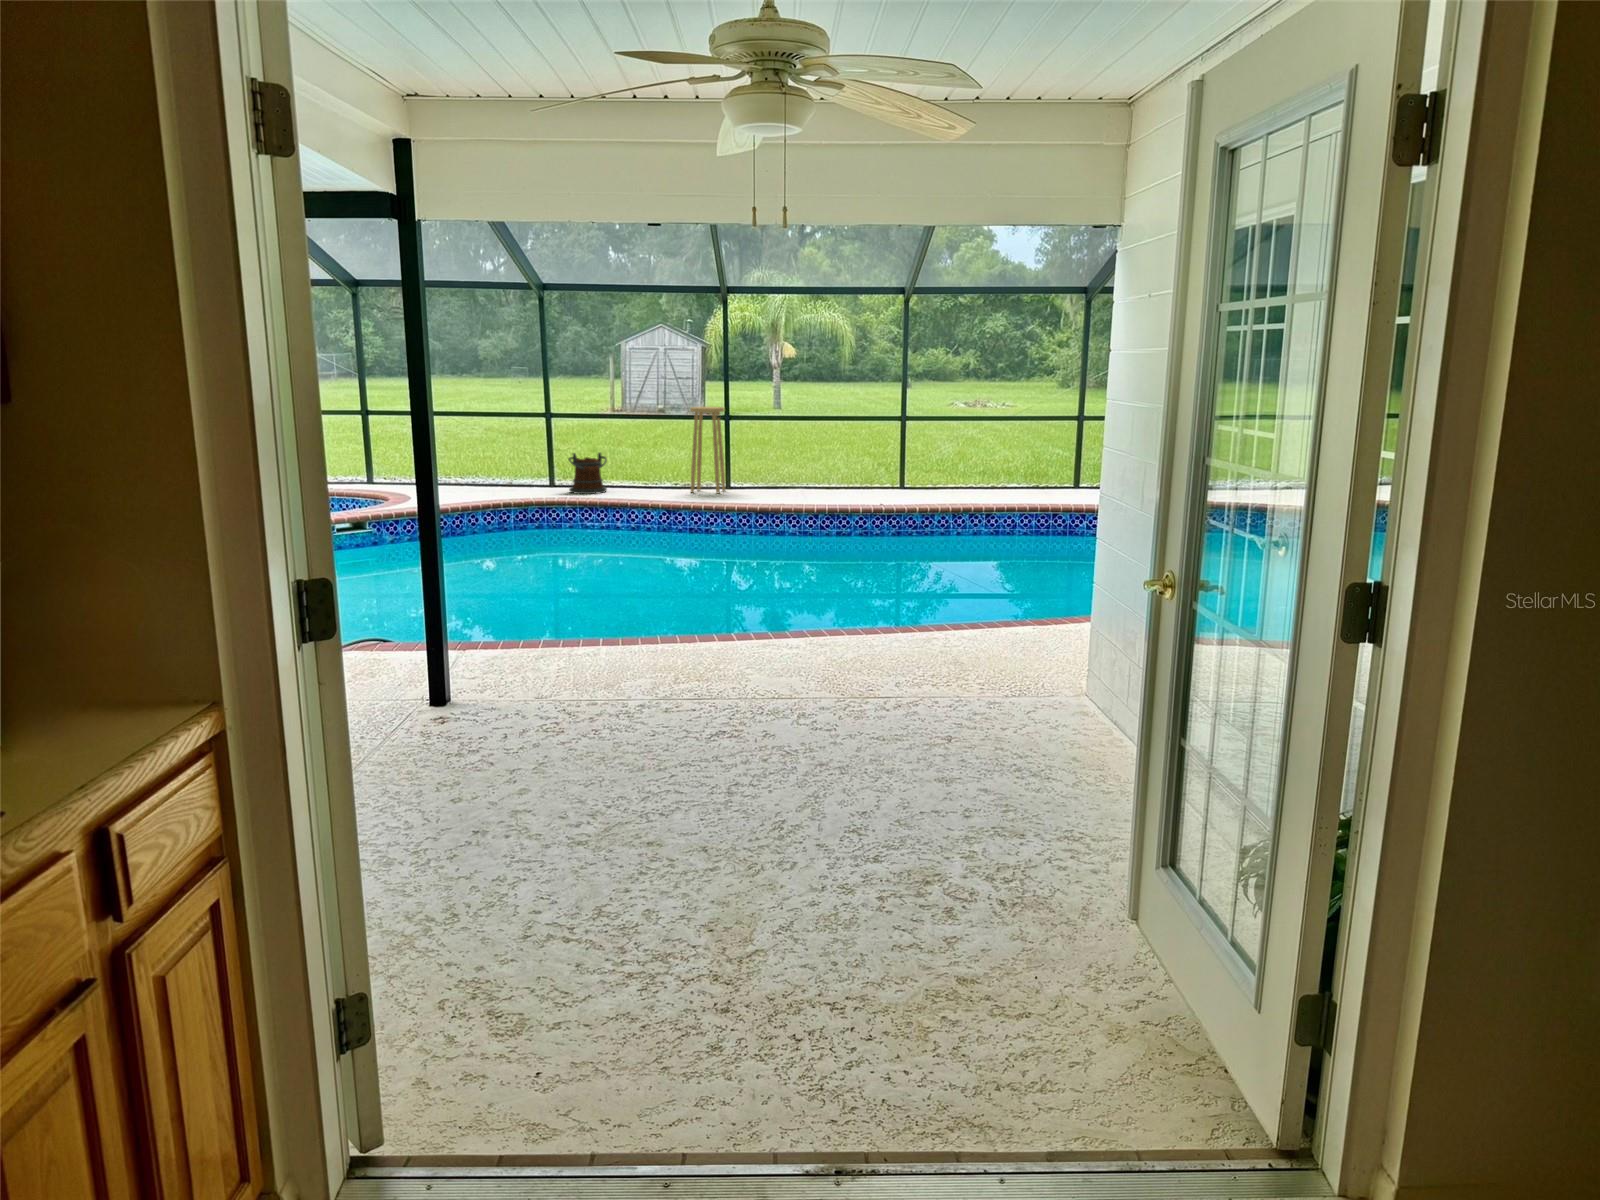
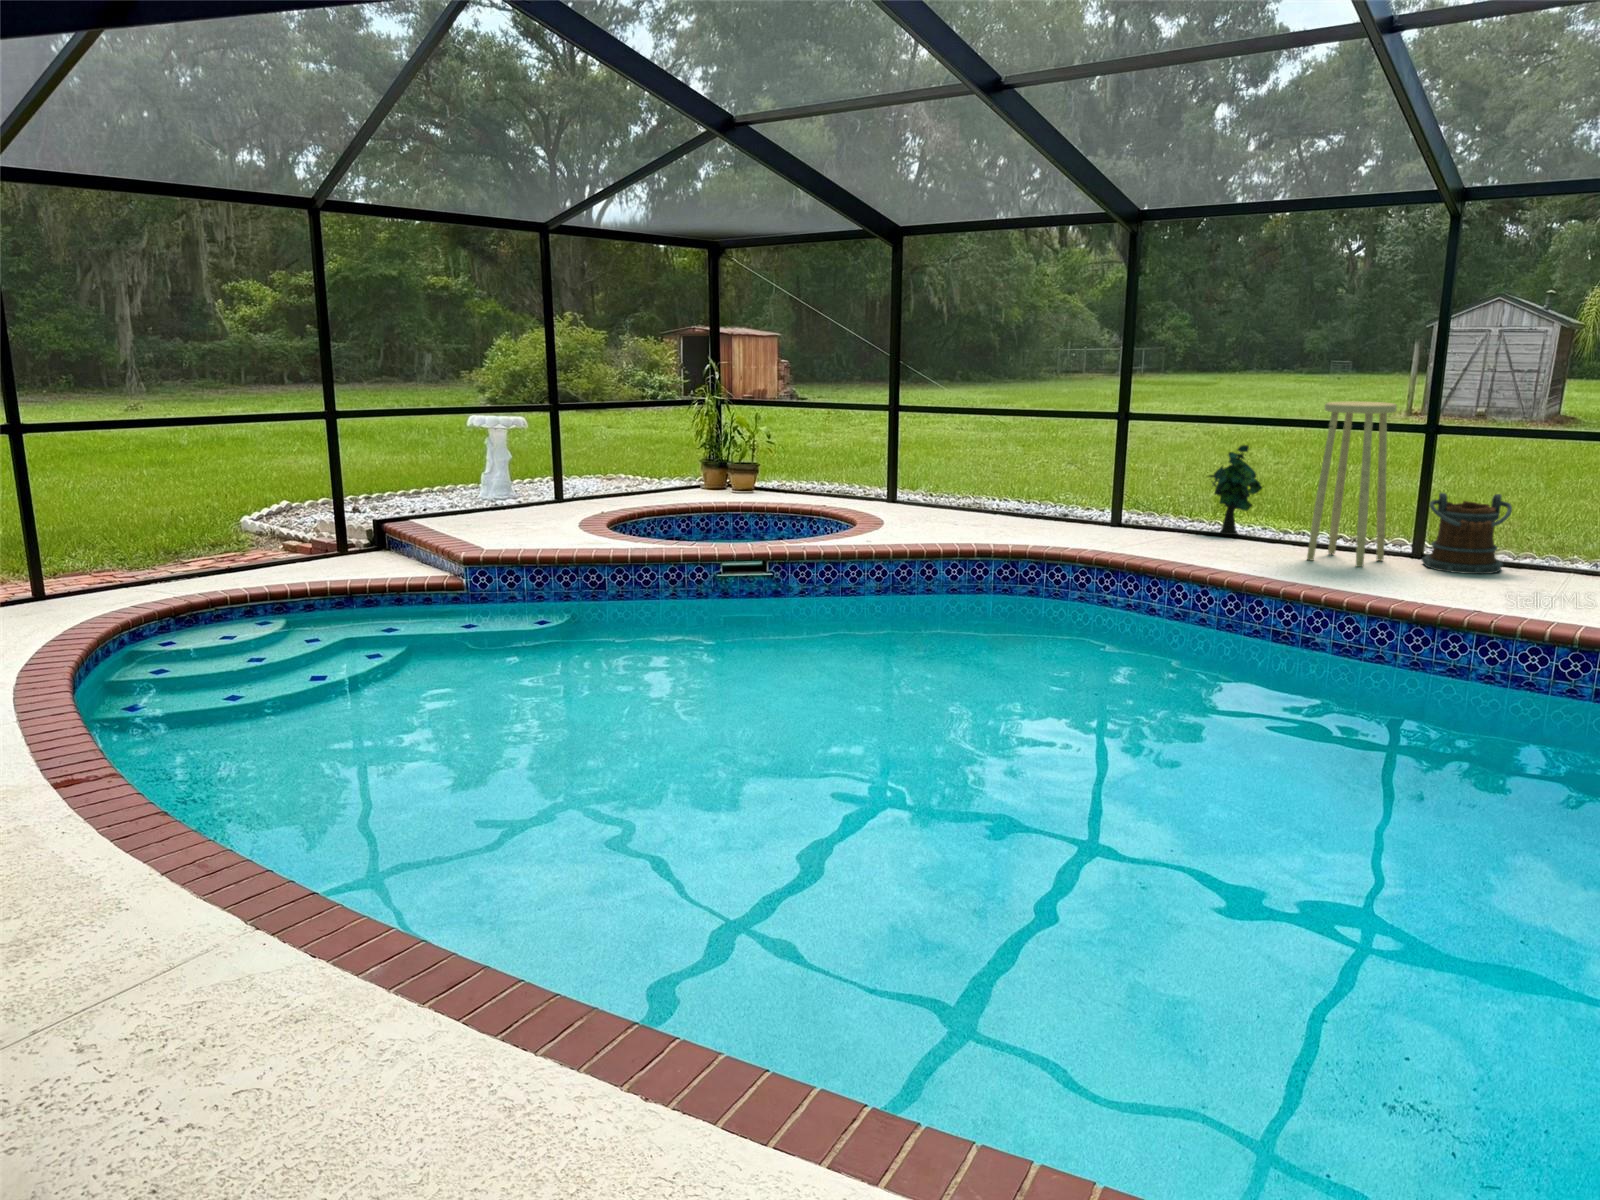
decorative plant: none [619,433,651,487] -> present [1209,445,1262,535]
bucket: present [569,453,607,494] -> present [1422,493,1512,574]

